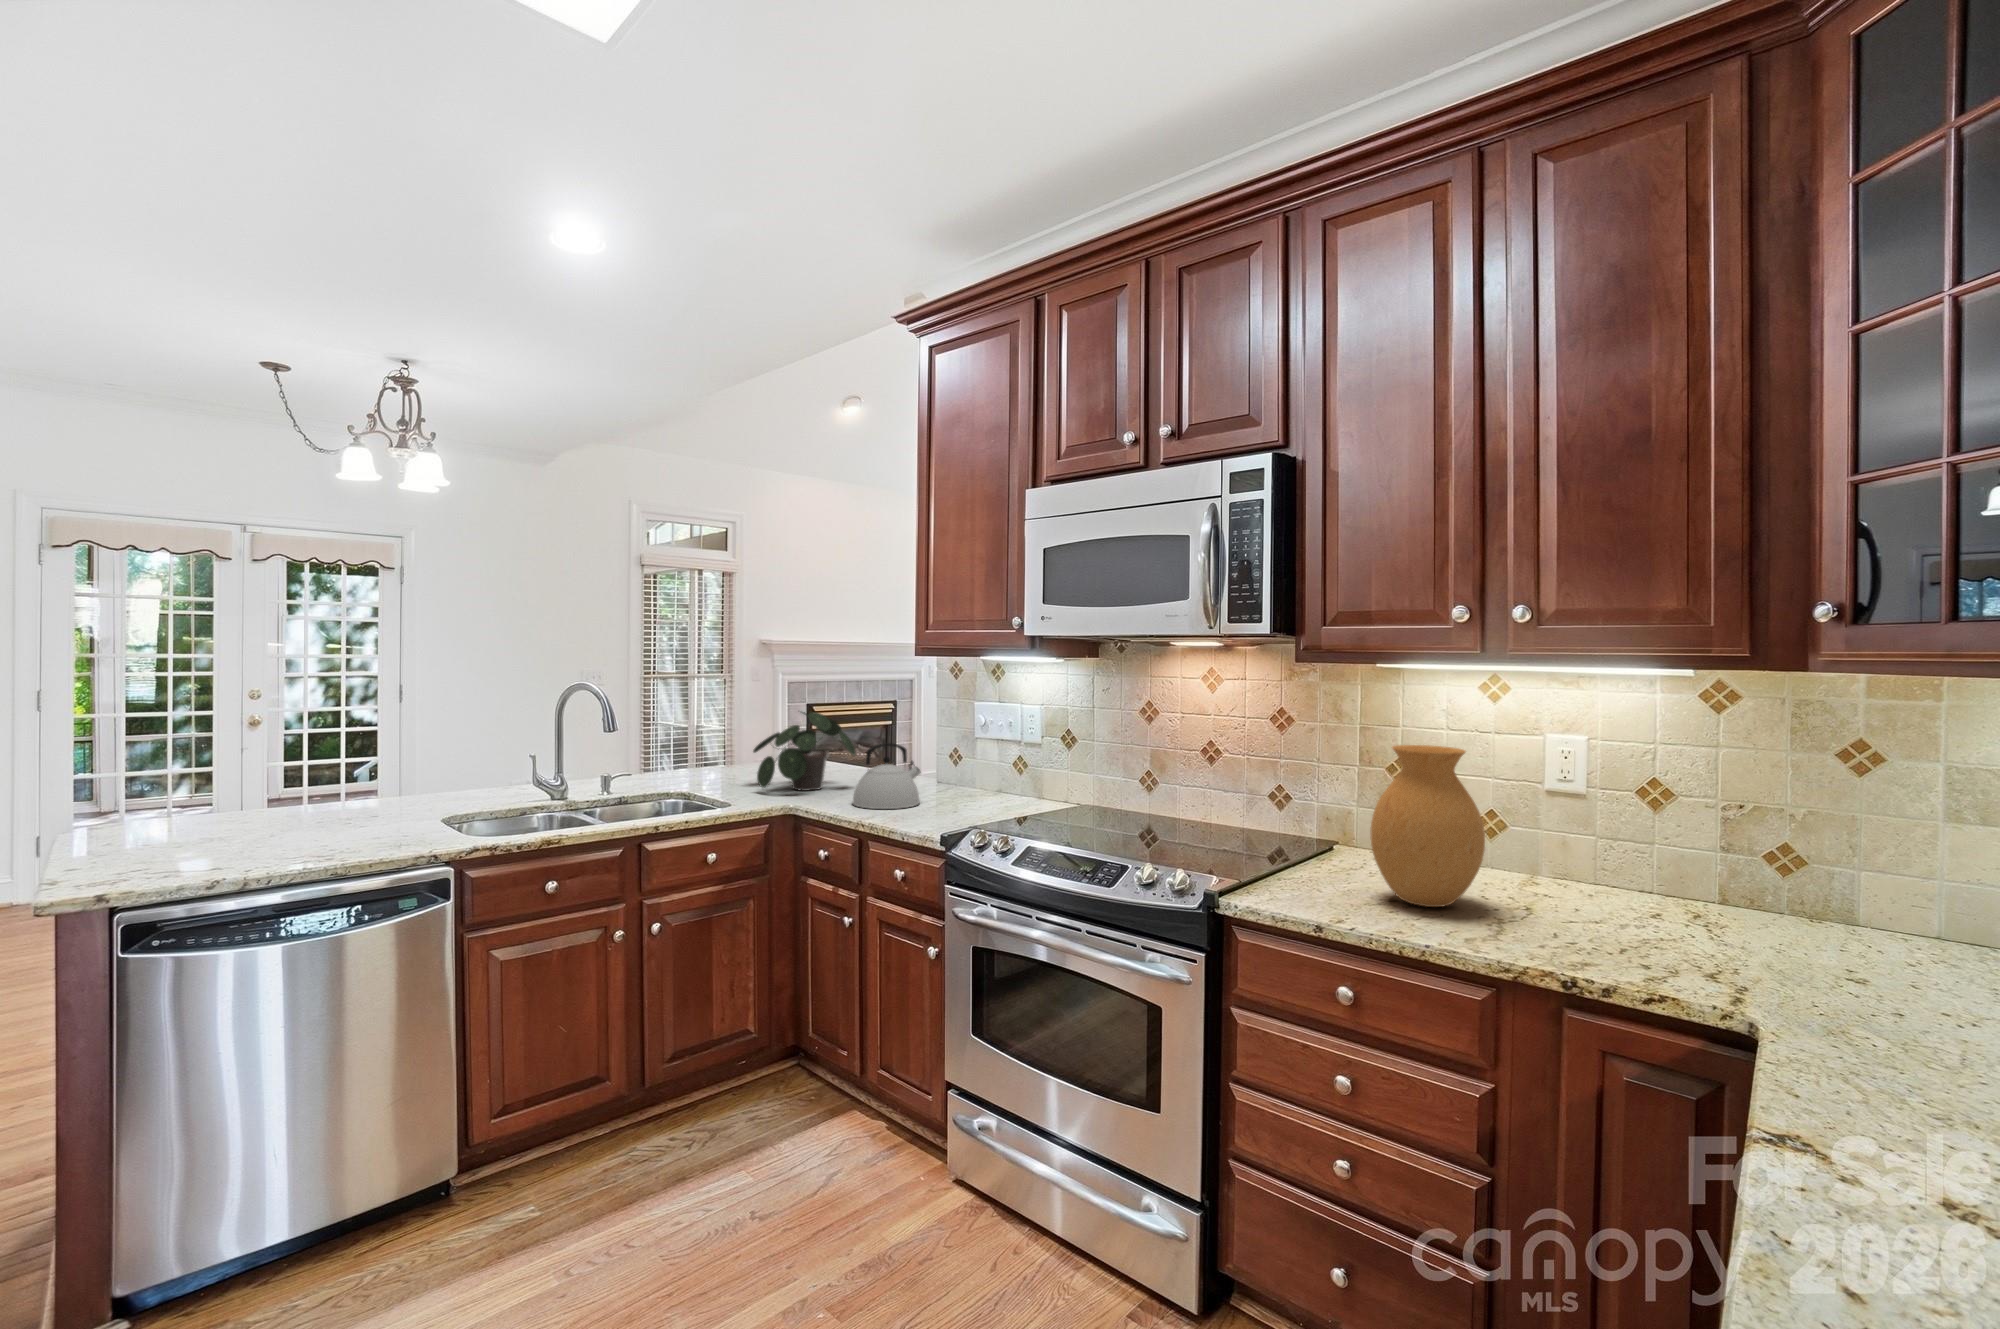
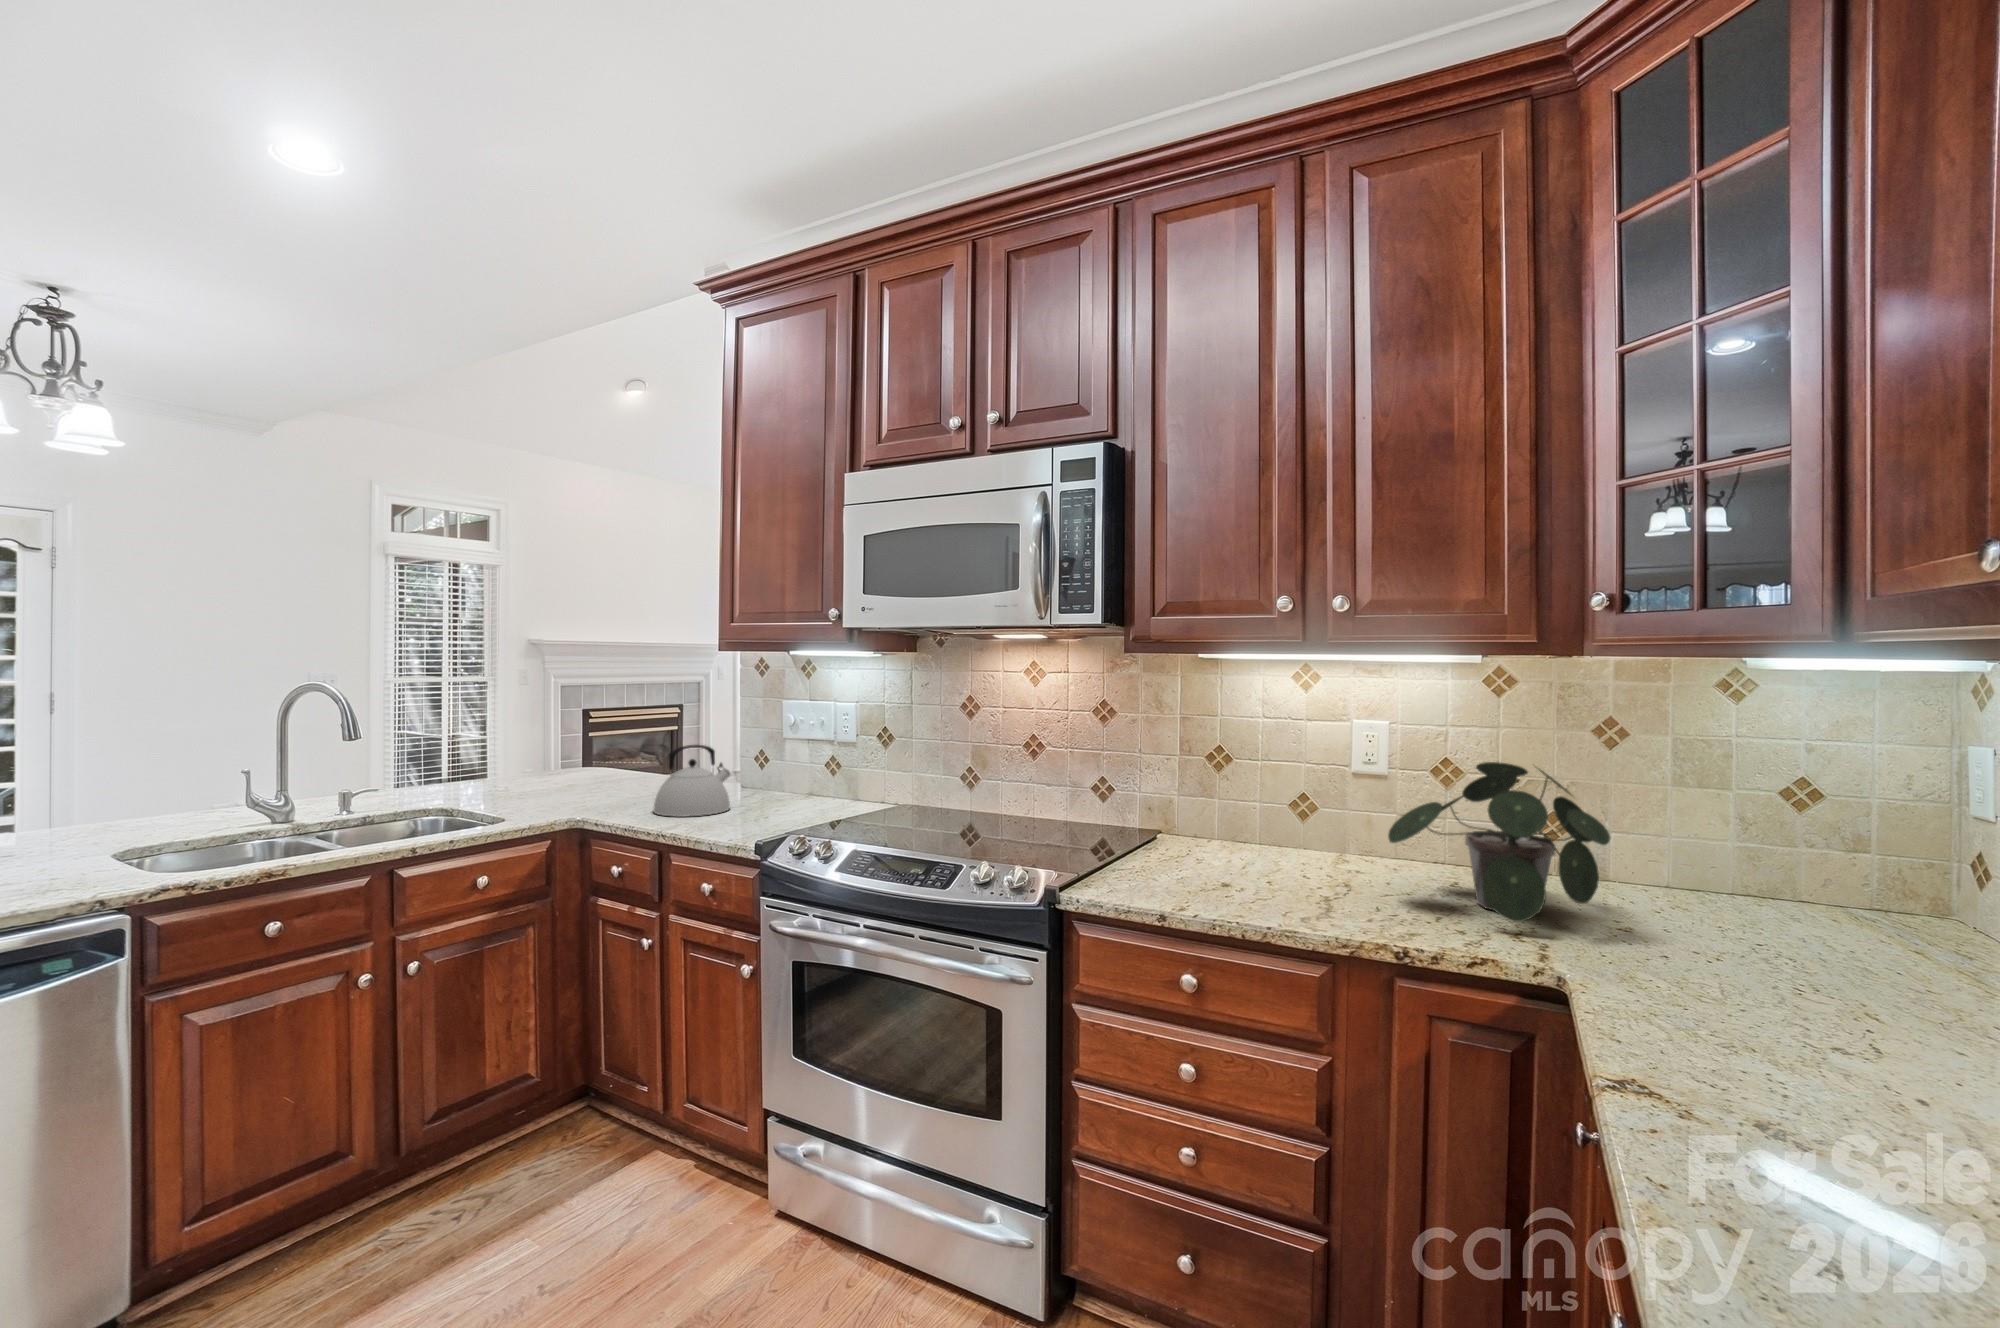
potted plant: present [753,712,856,791] -> present [1388,762,1610,922]
vase: present [1370,745,1485,907] -> none [1204,731,1309,888]

